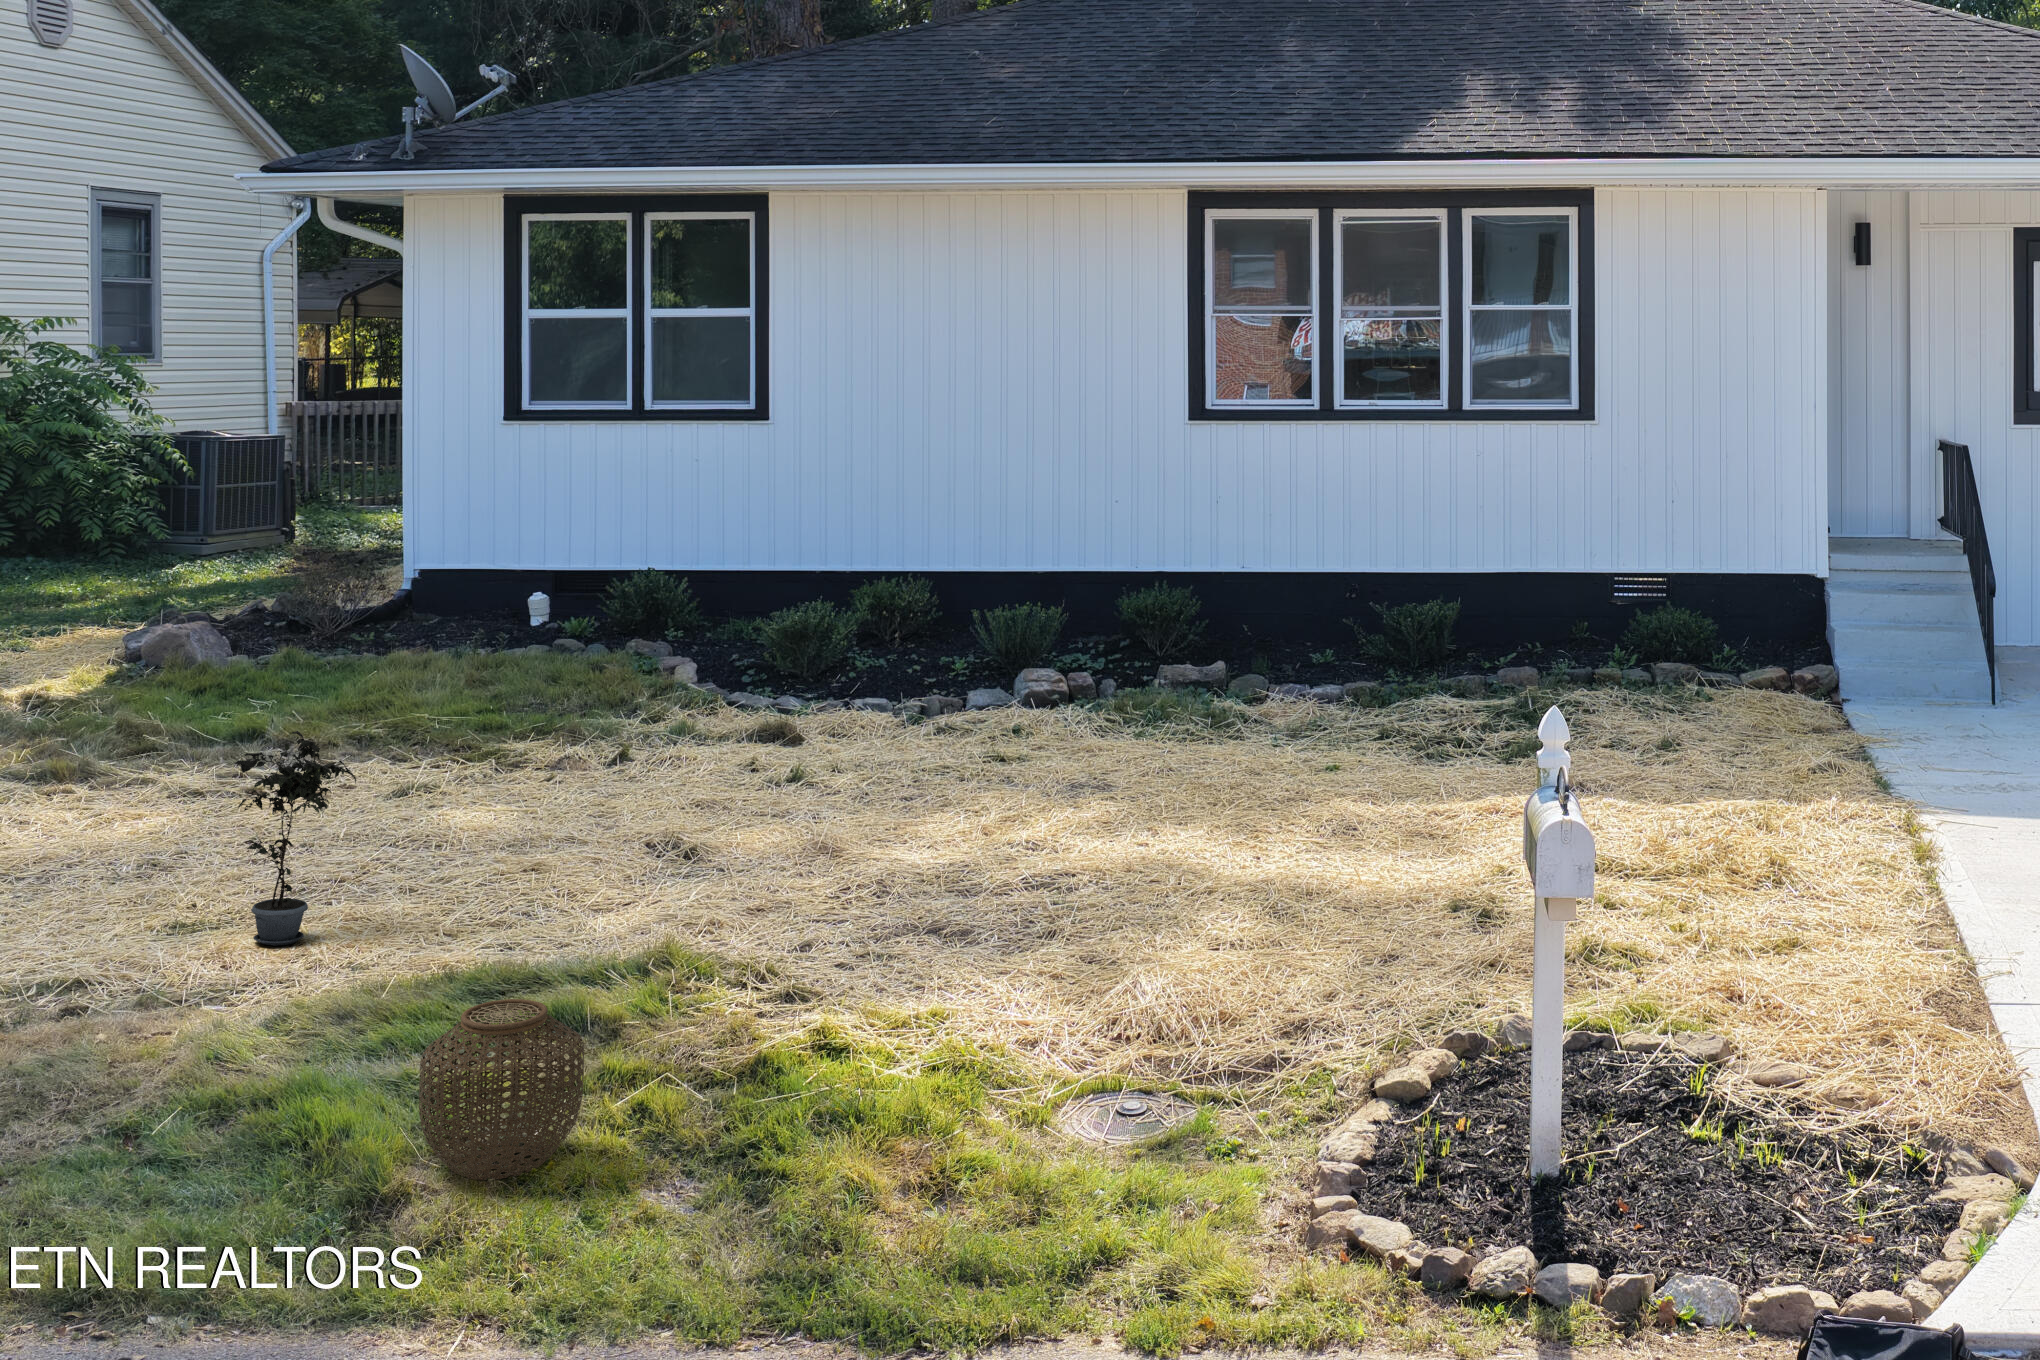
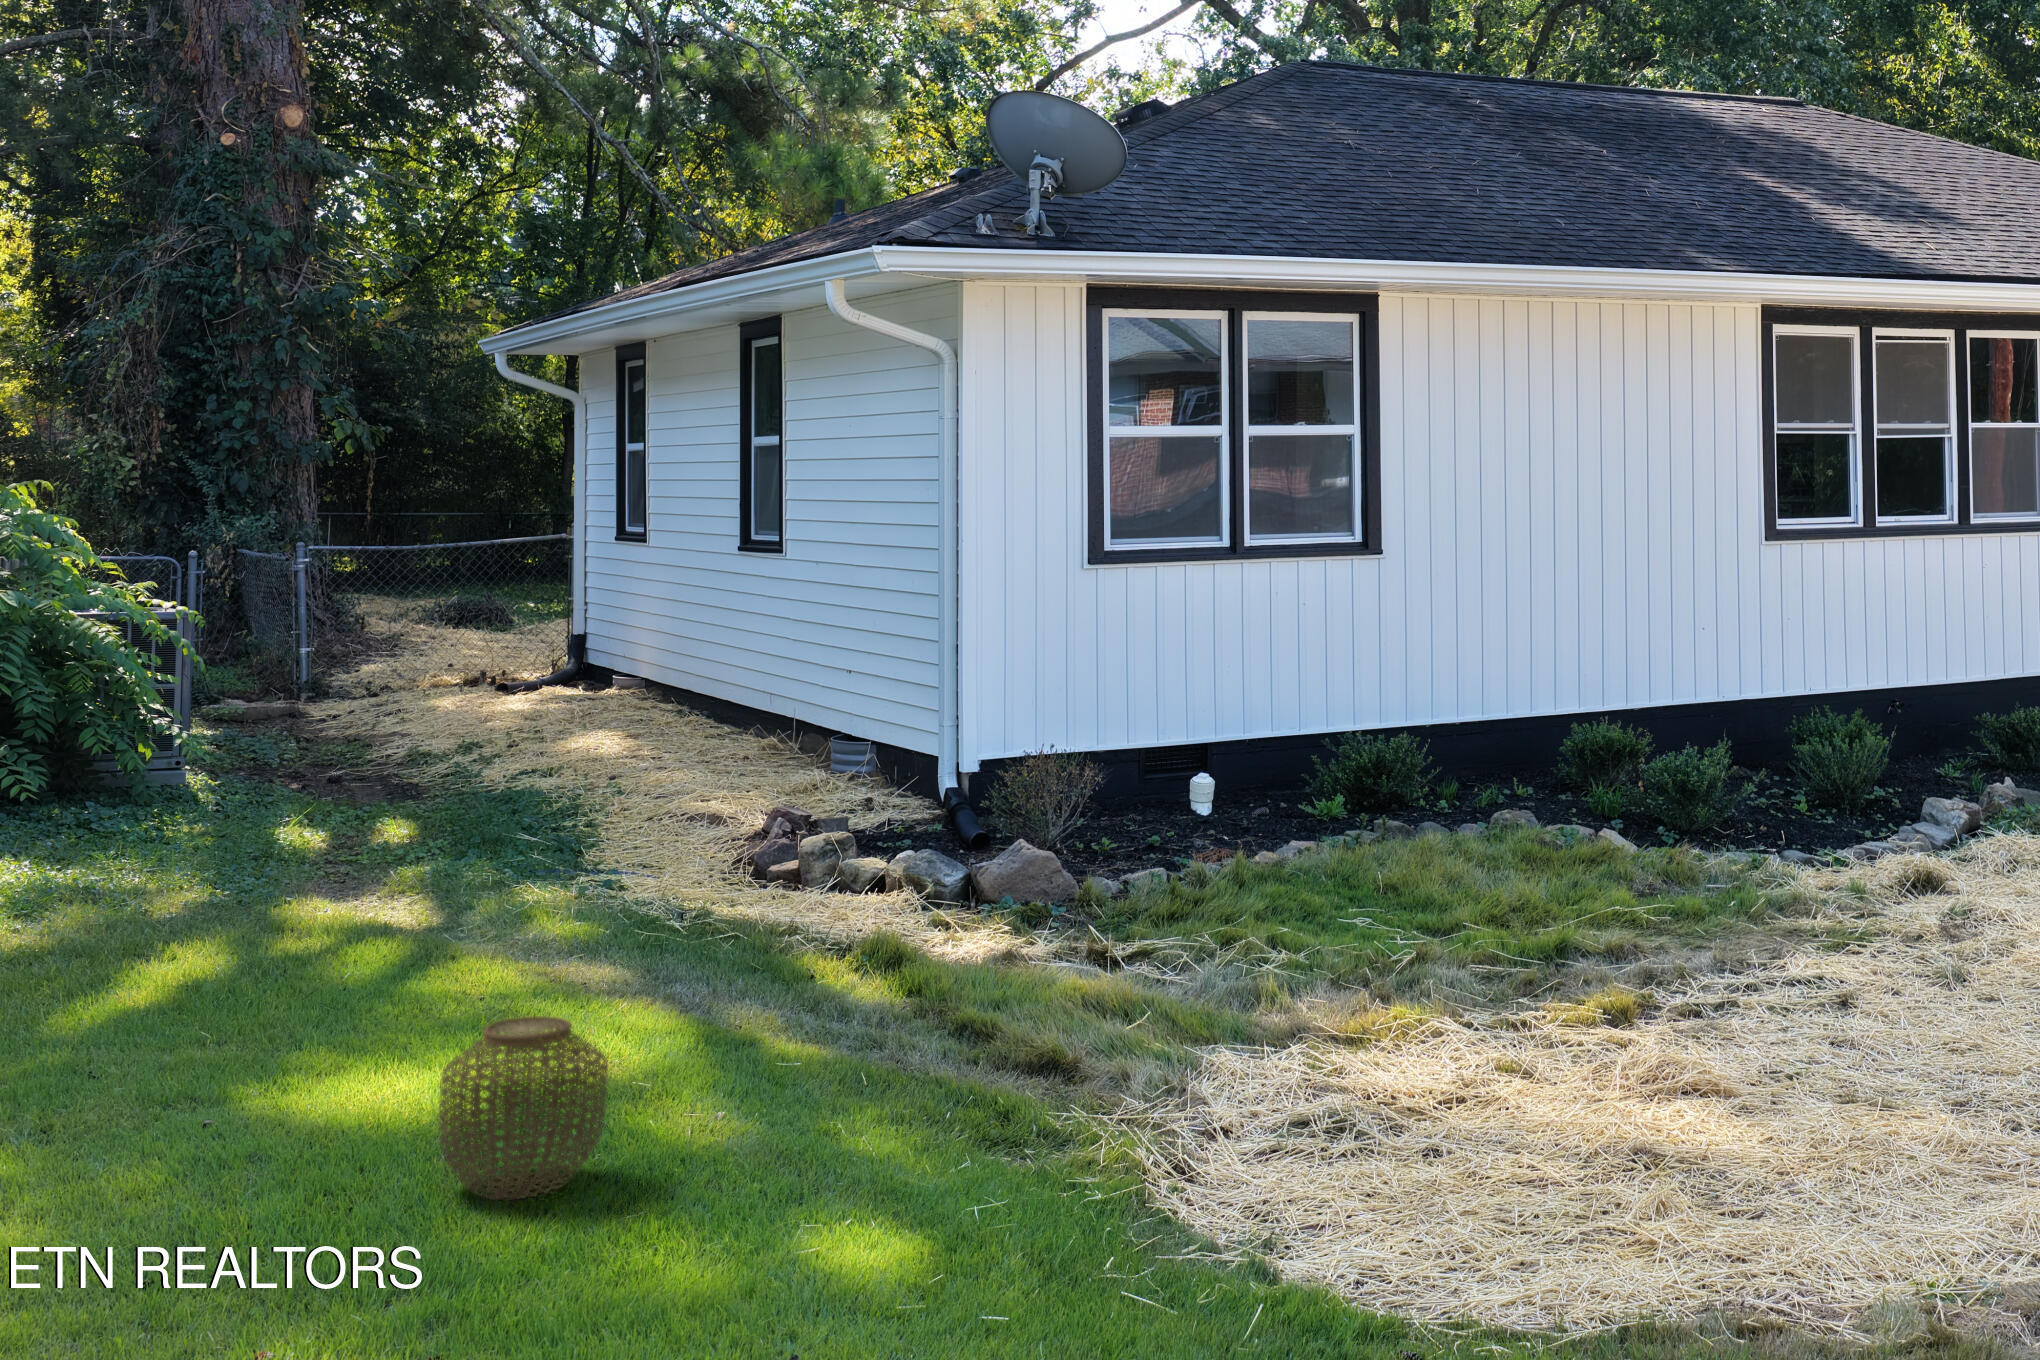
potted plant: present [235,731,356,946] -> none [296,789,414,1006]

